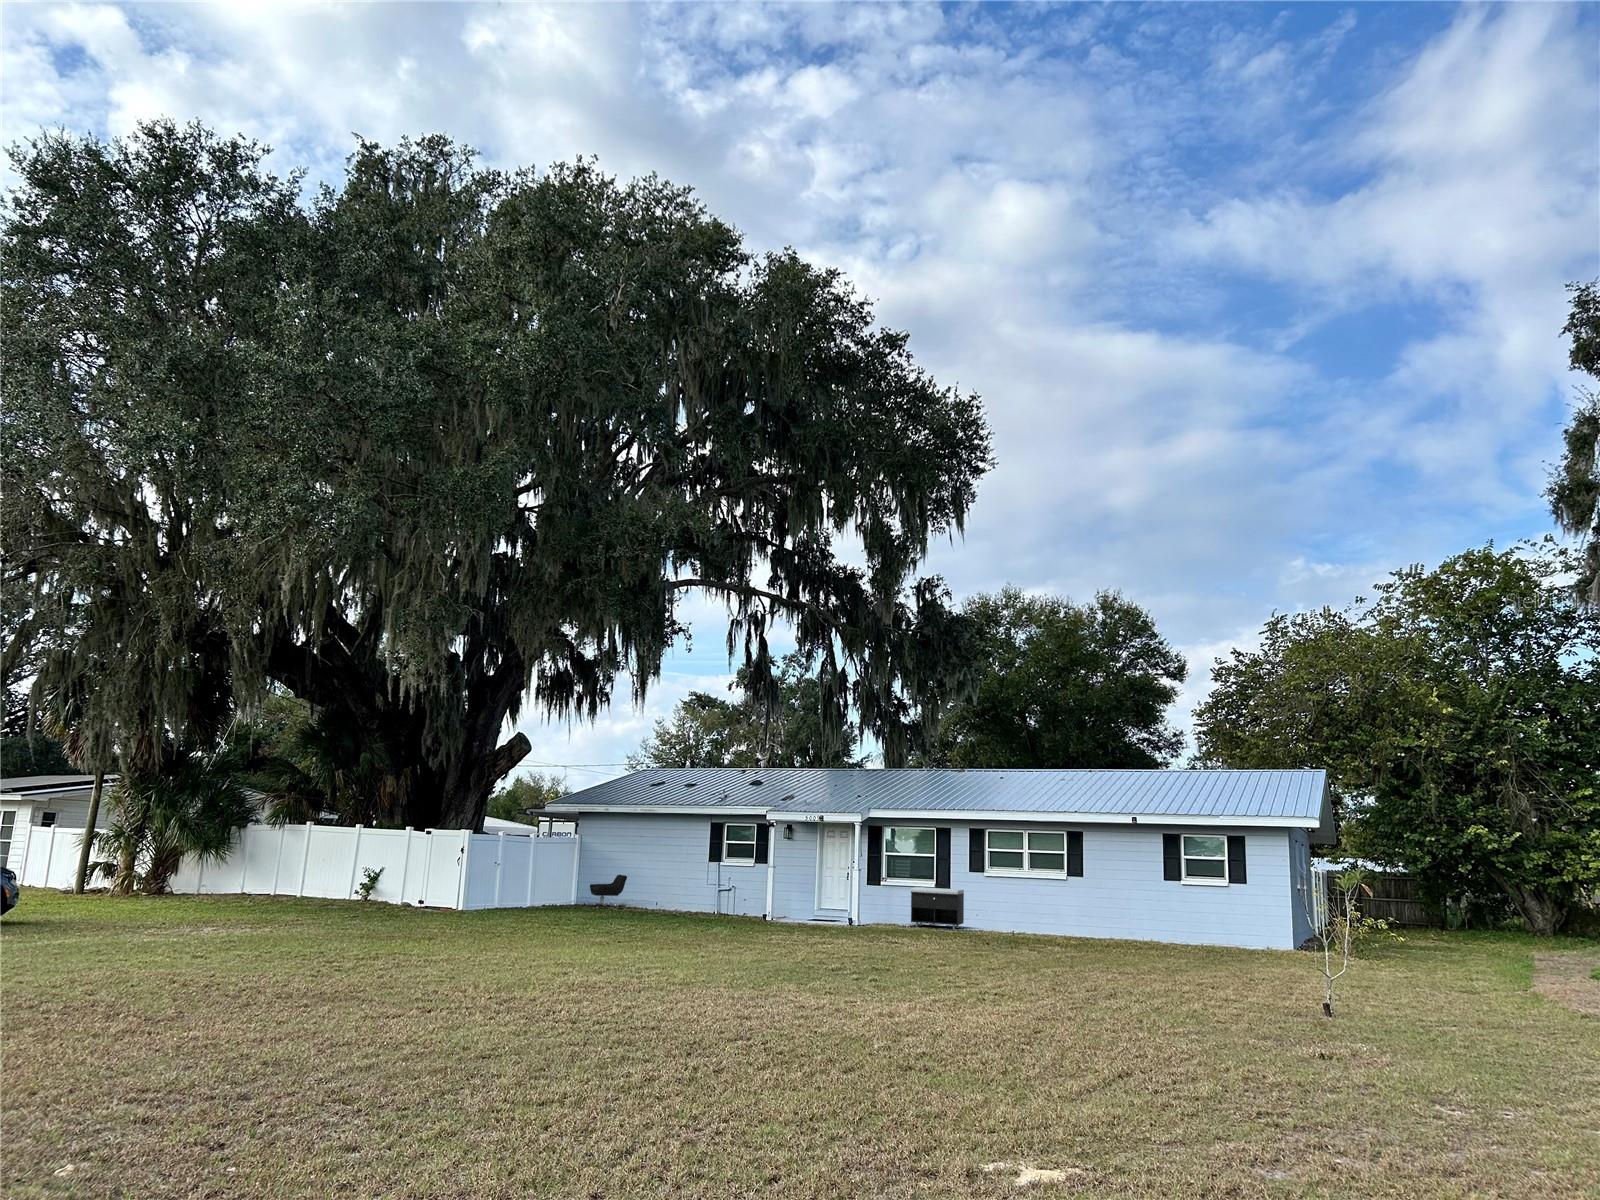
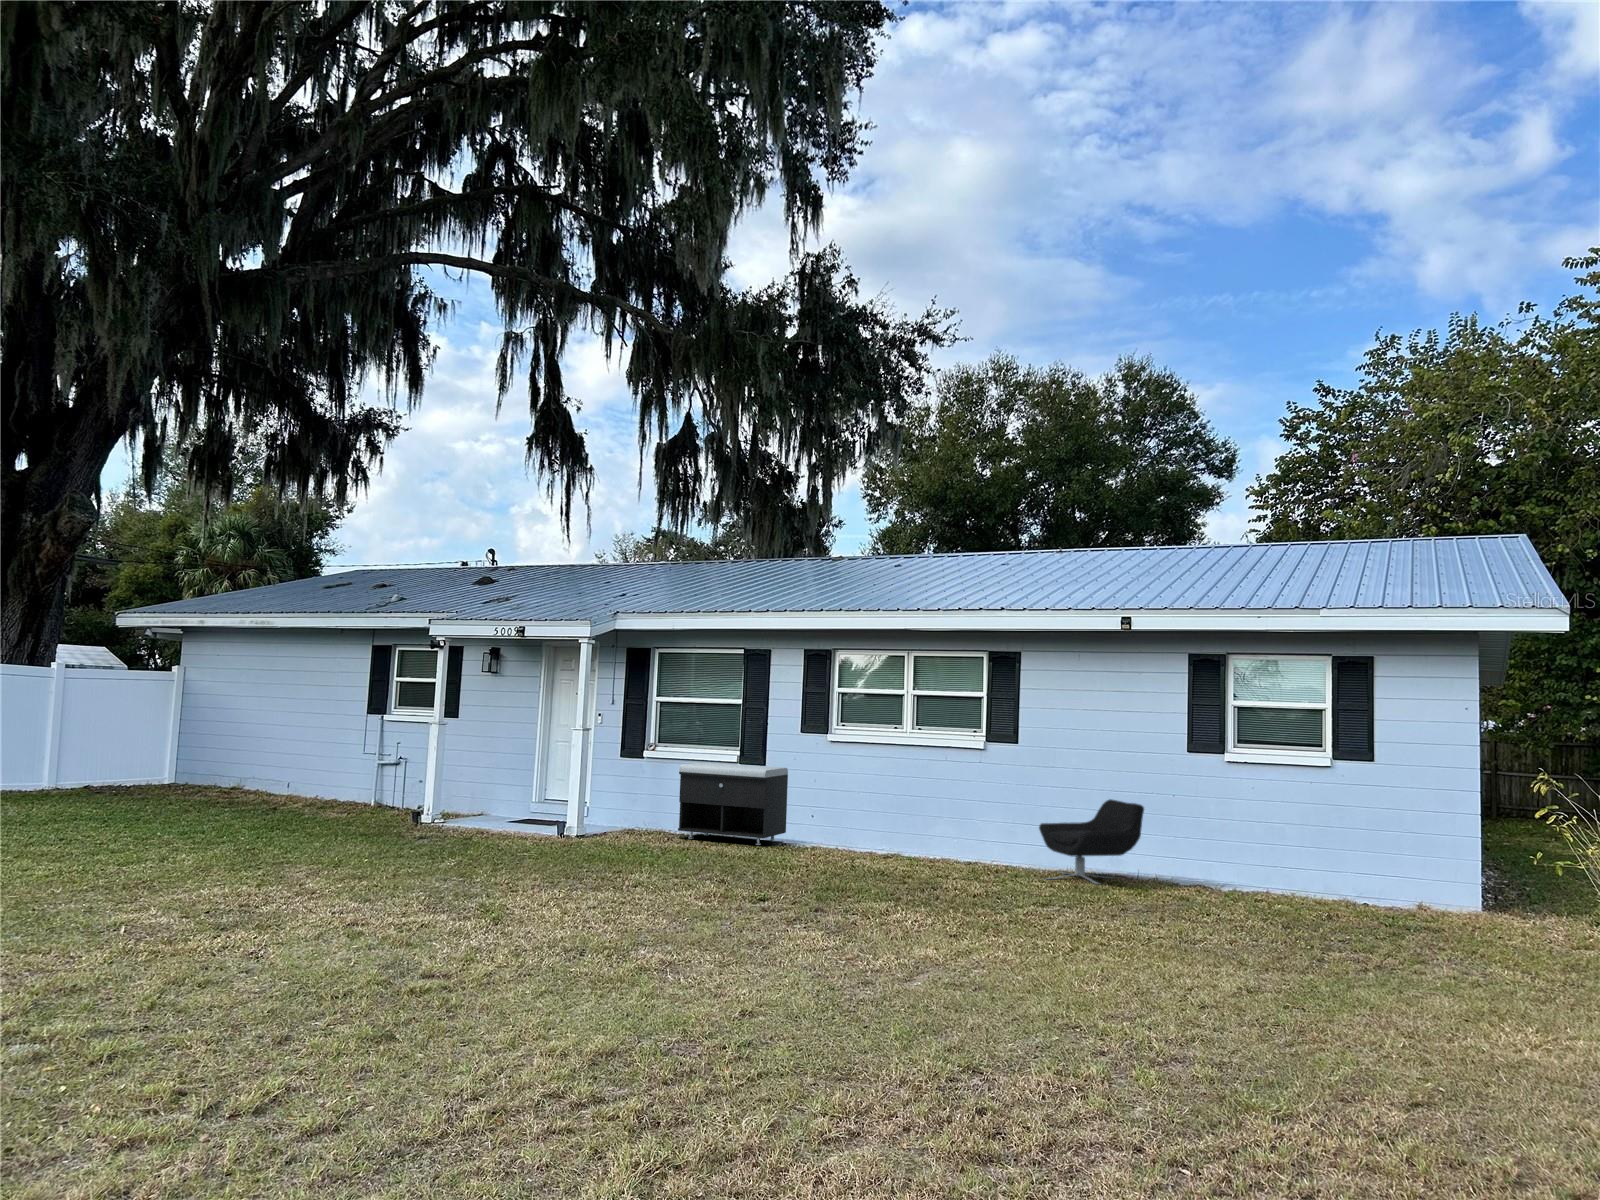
lounge chair: present [590,875,627,906] -> present [1039,799,1144,884]

